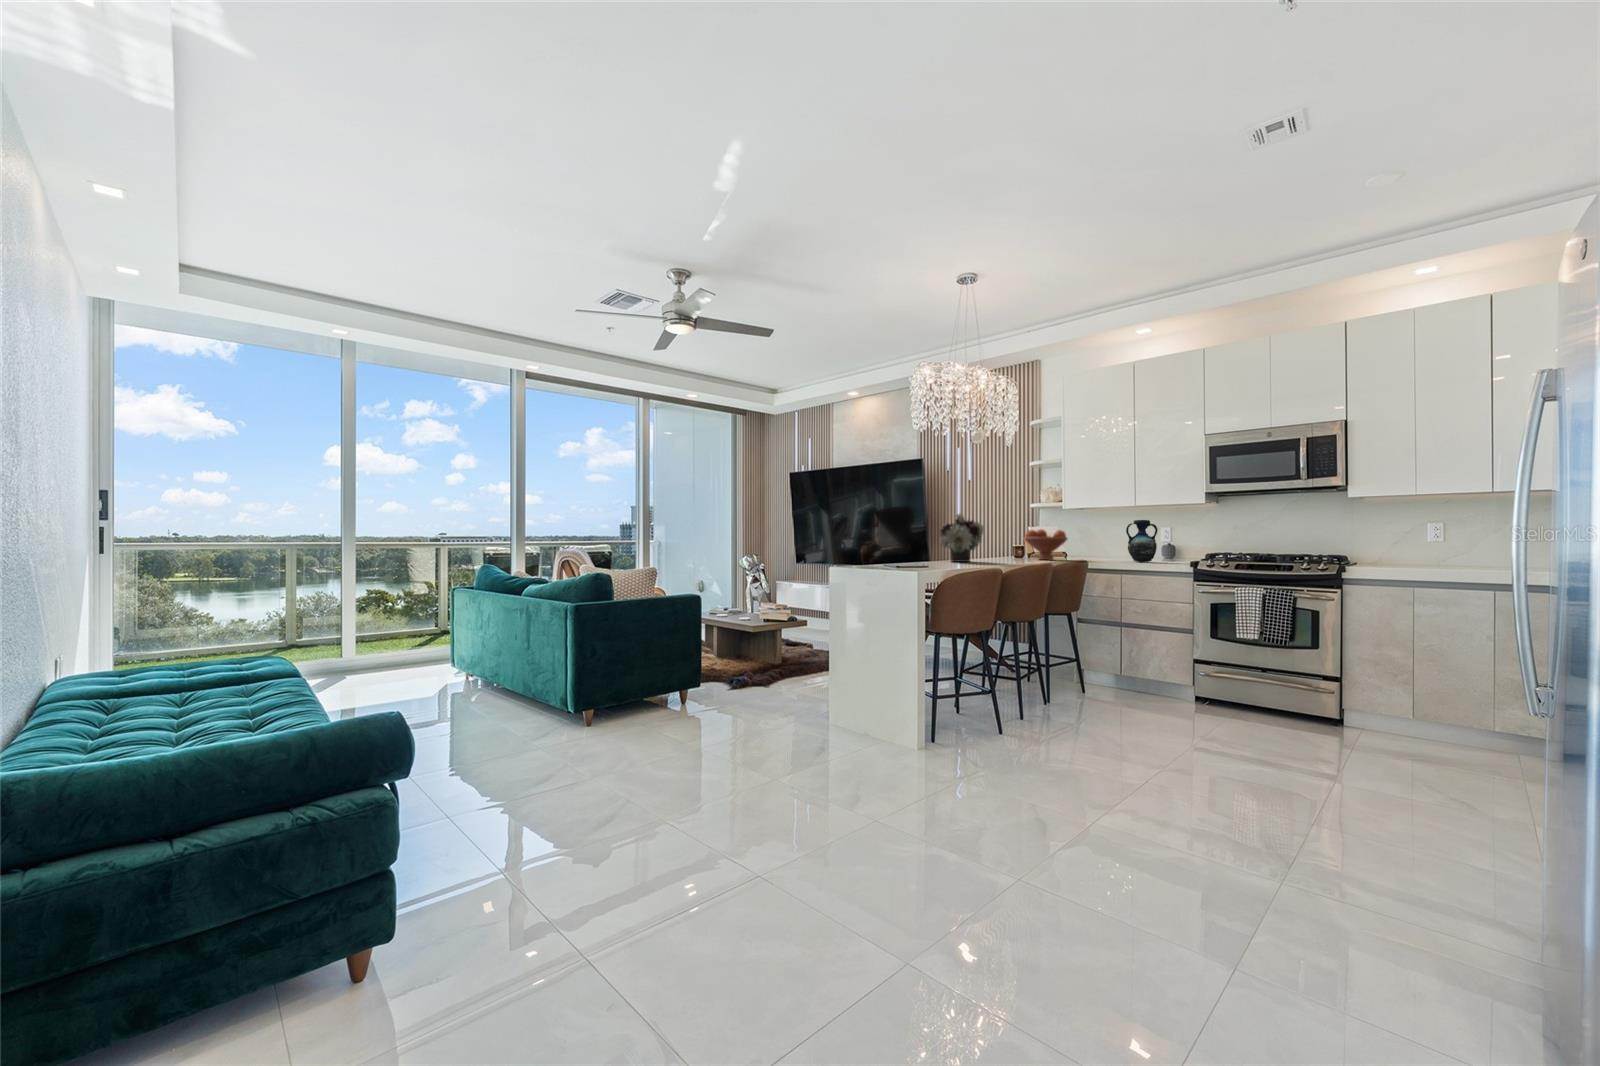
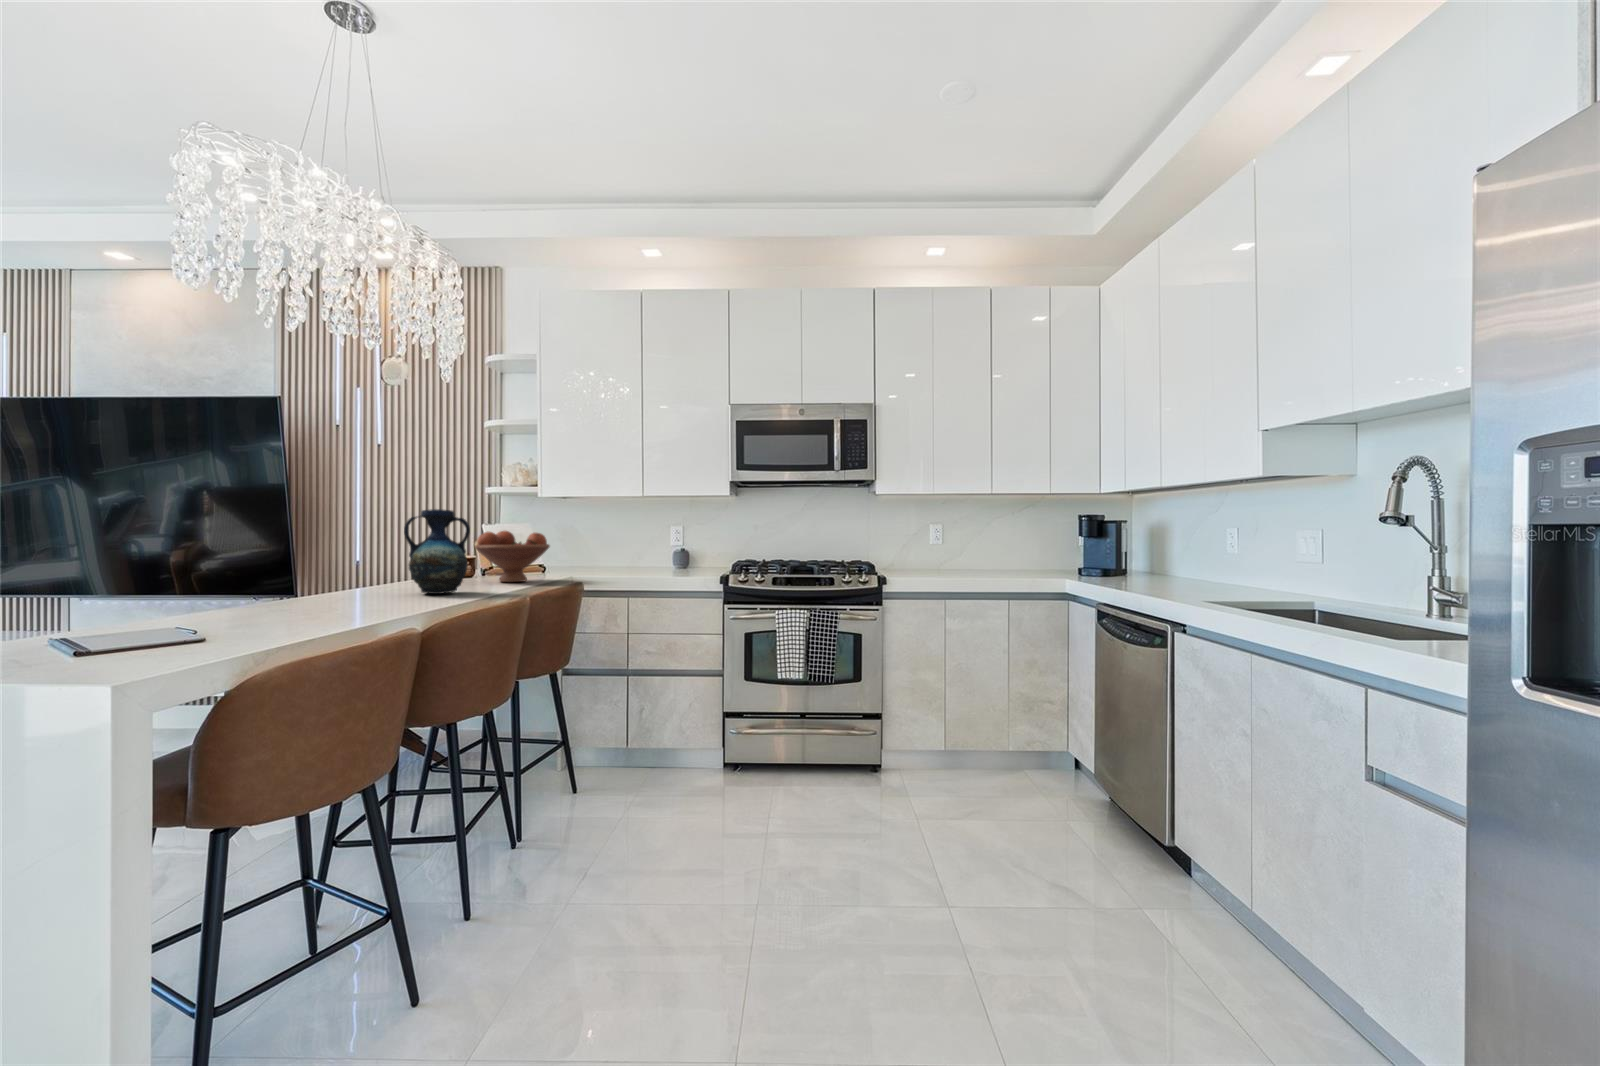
flower arrangement: present [940,514,984,562] -> none [266,503,384,614]
vase: present [1126,520,1158,562] -> present [404,509,470,594]

